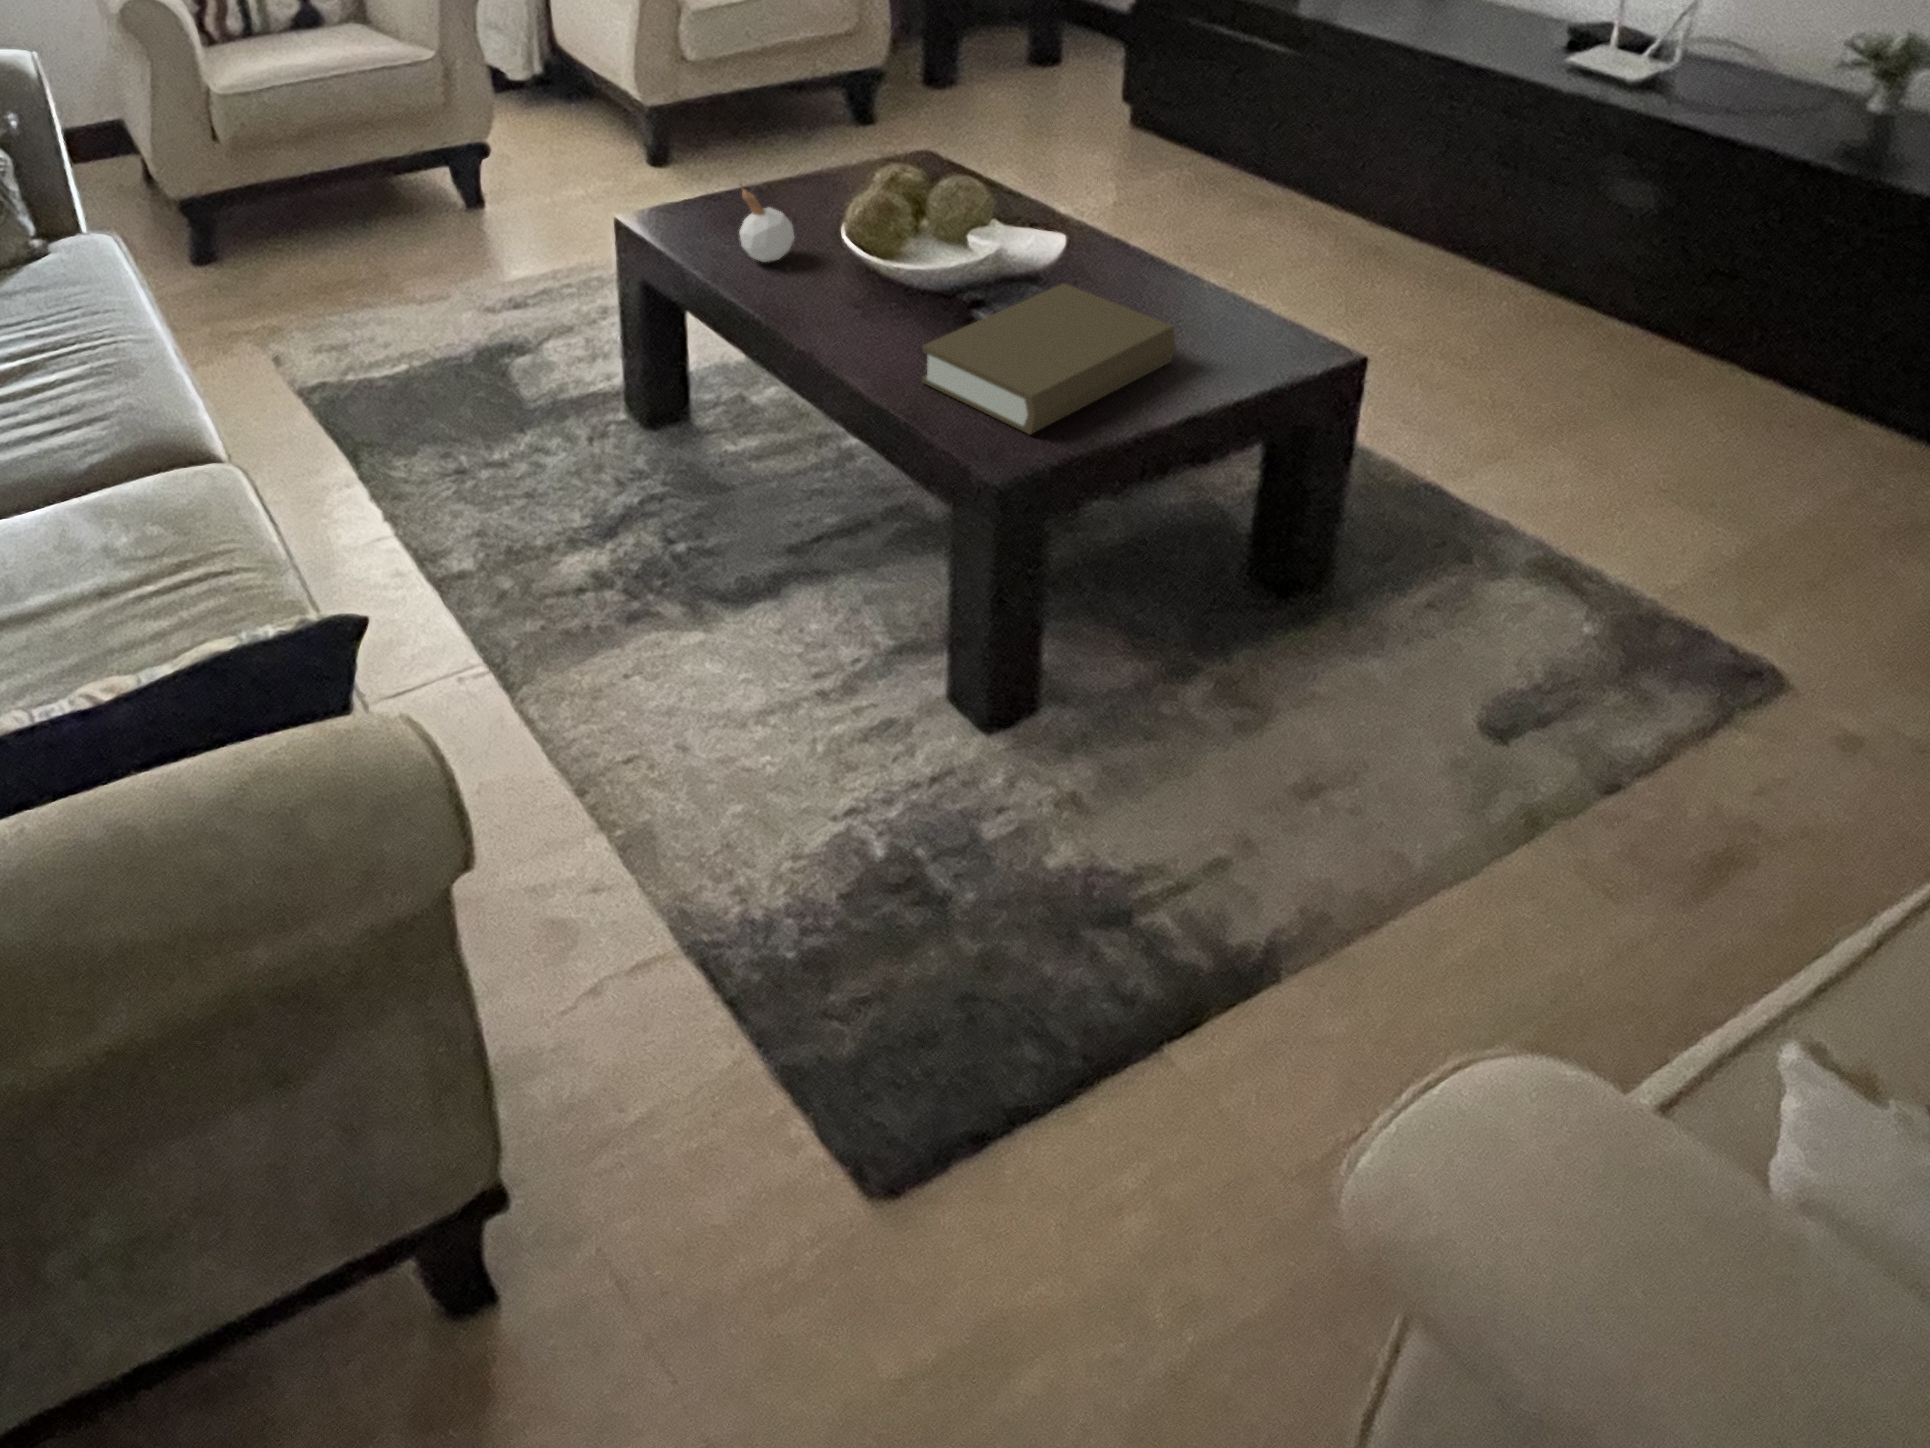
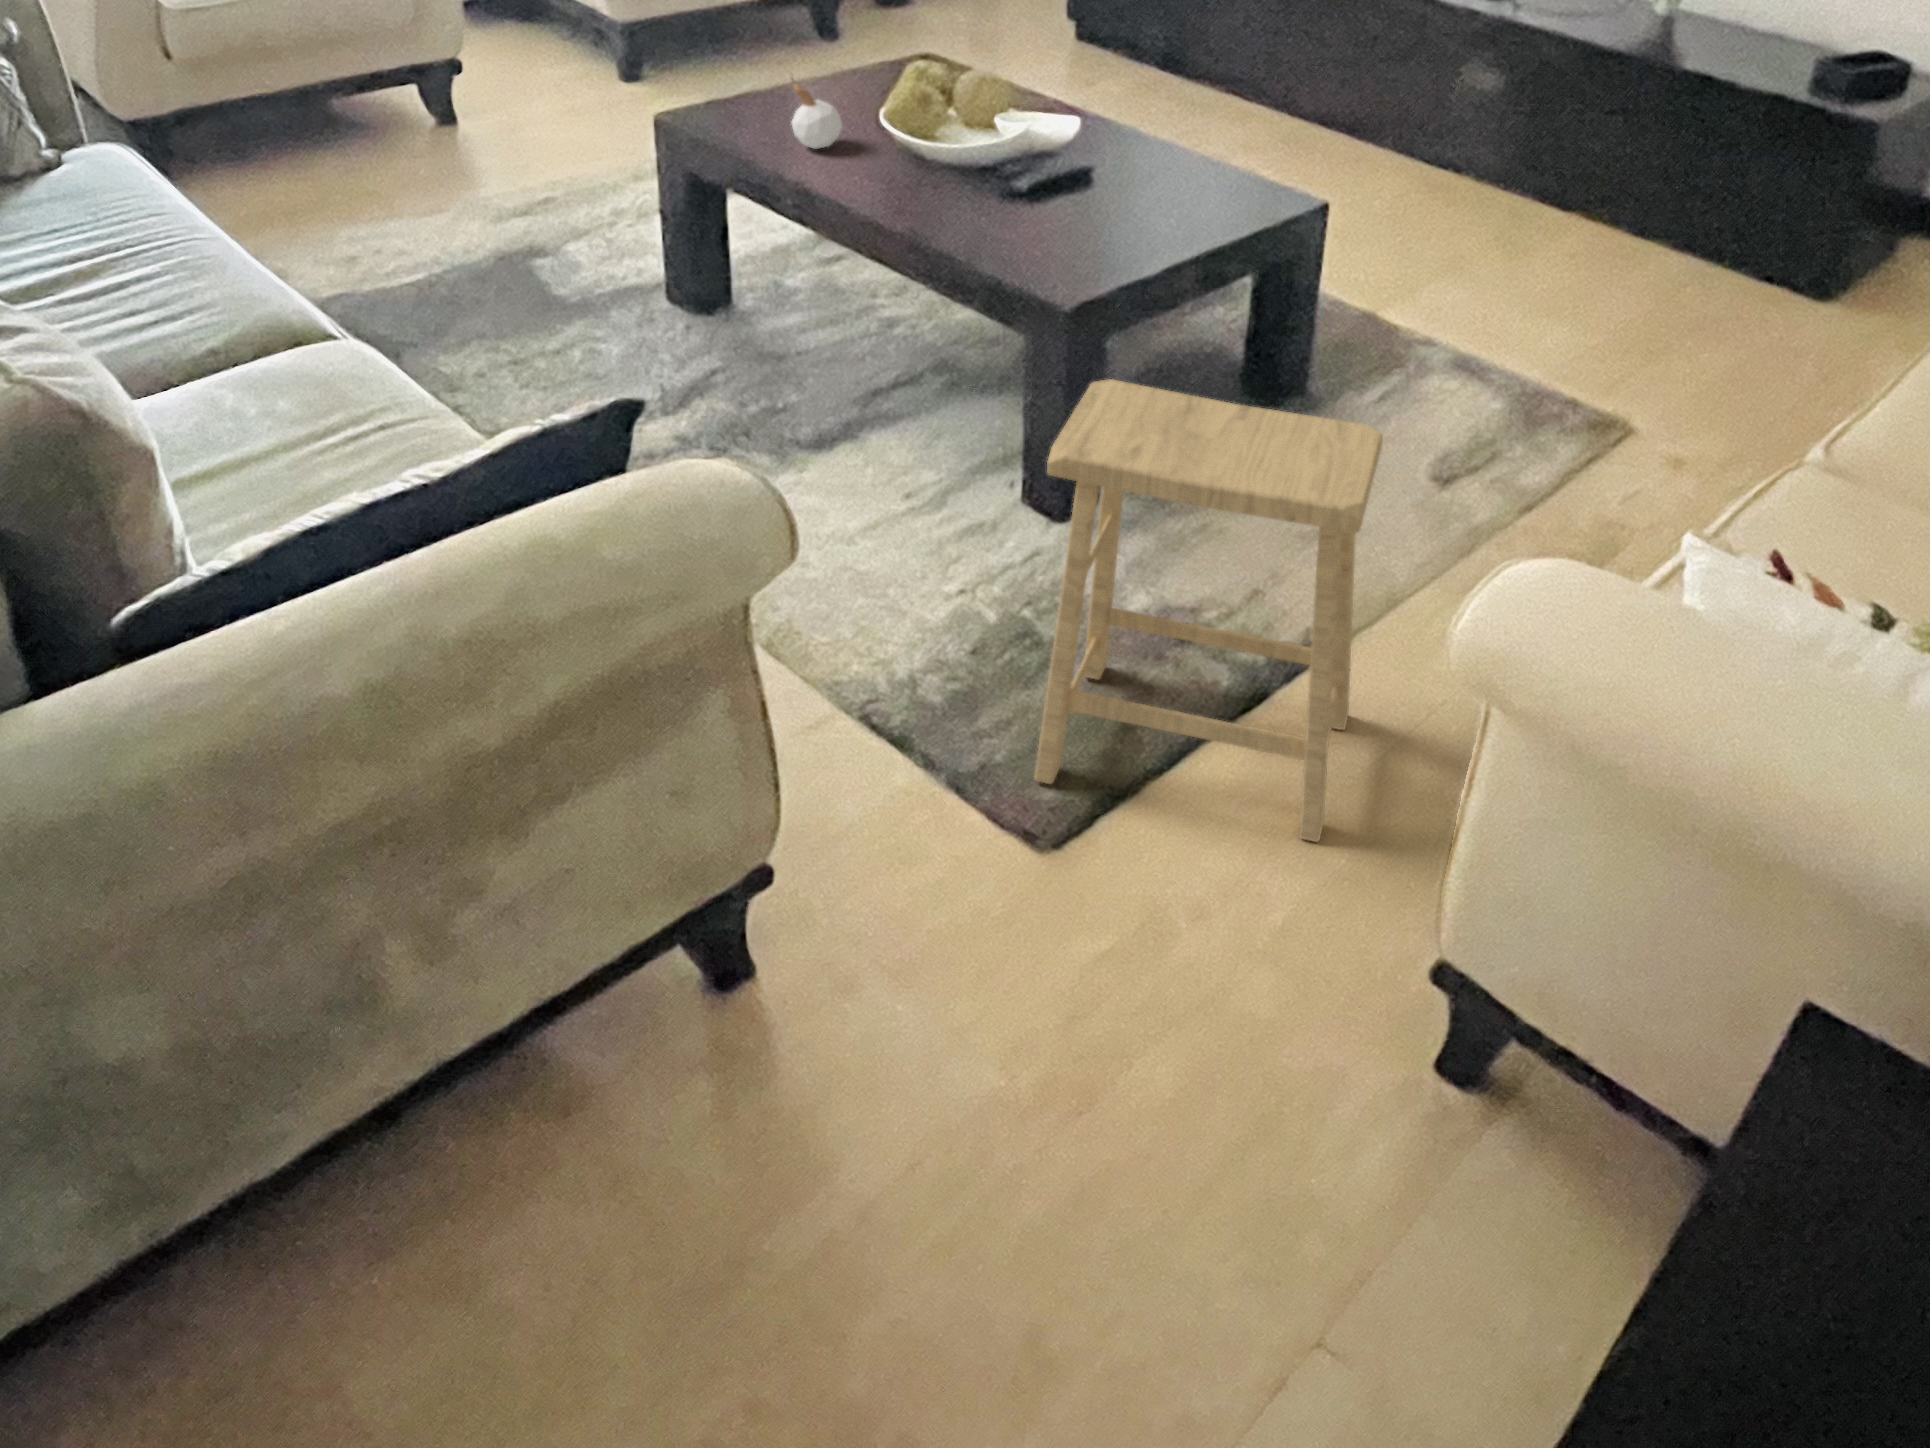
book: present [922,284,1176,434] -> none [986,153,1189,271]
footstool: none [879,604,1354,1267] -> present [1034,379,1383,842]

